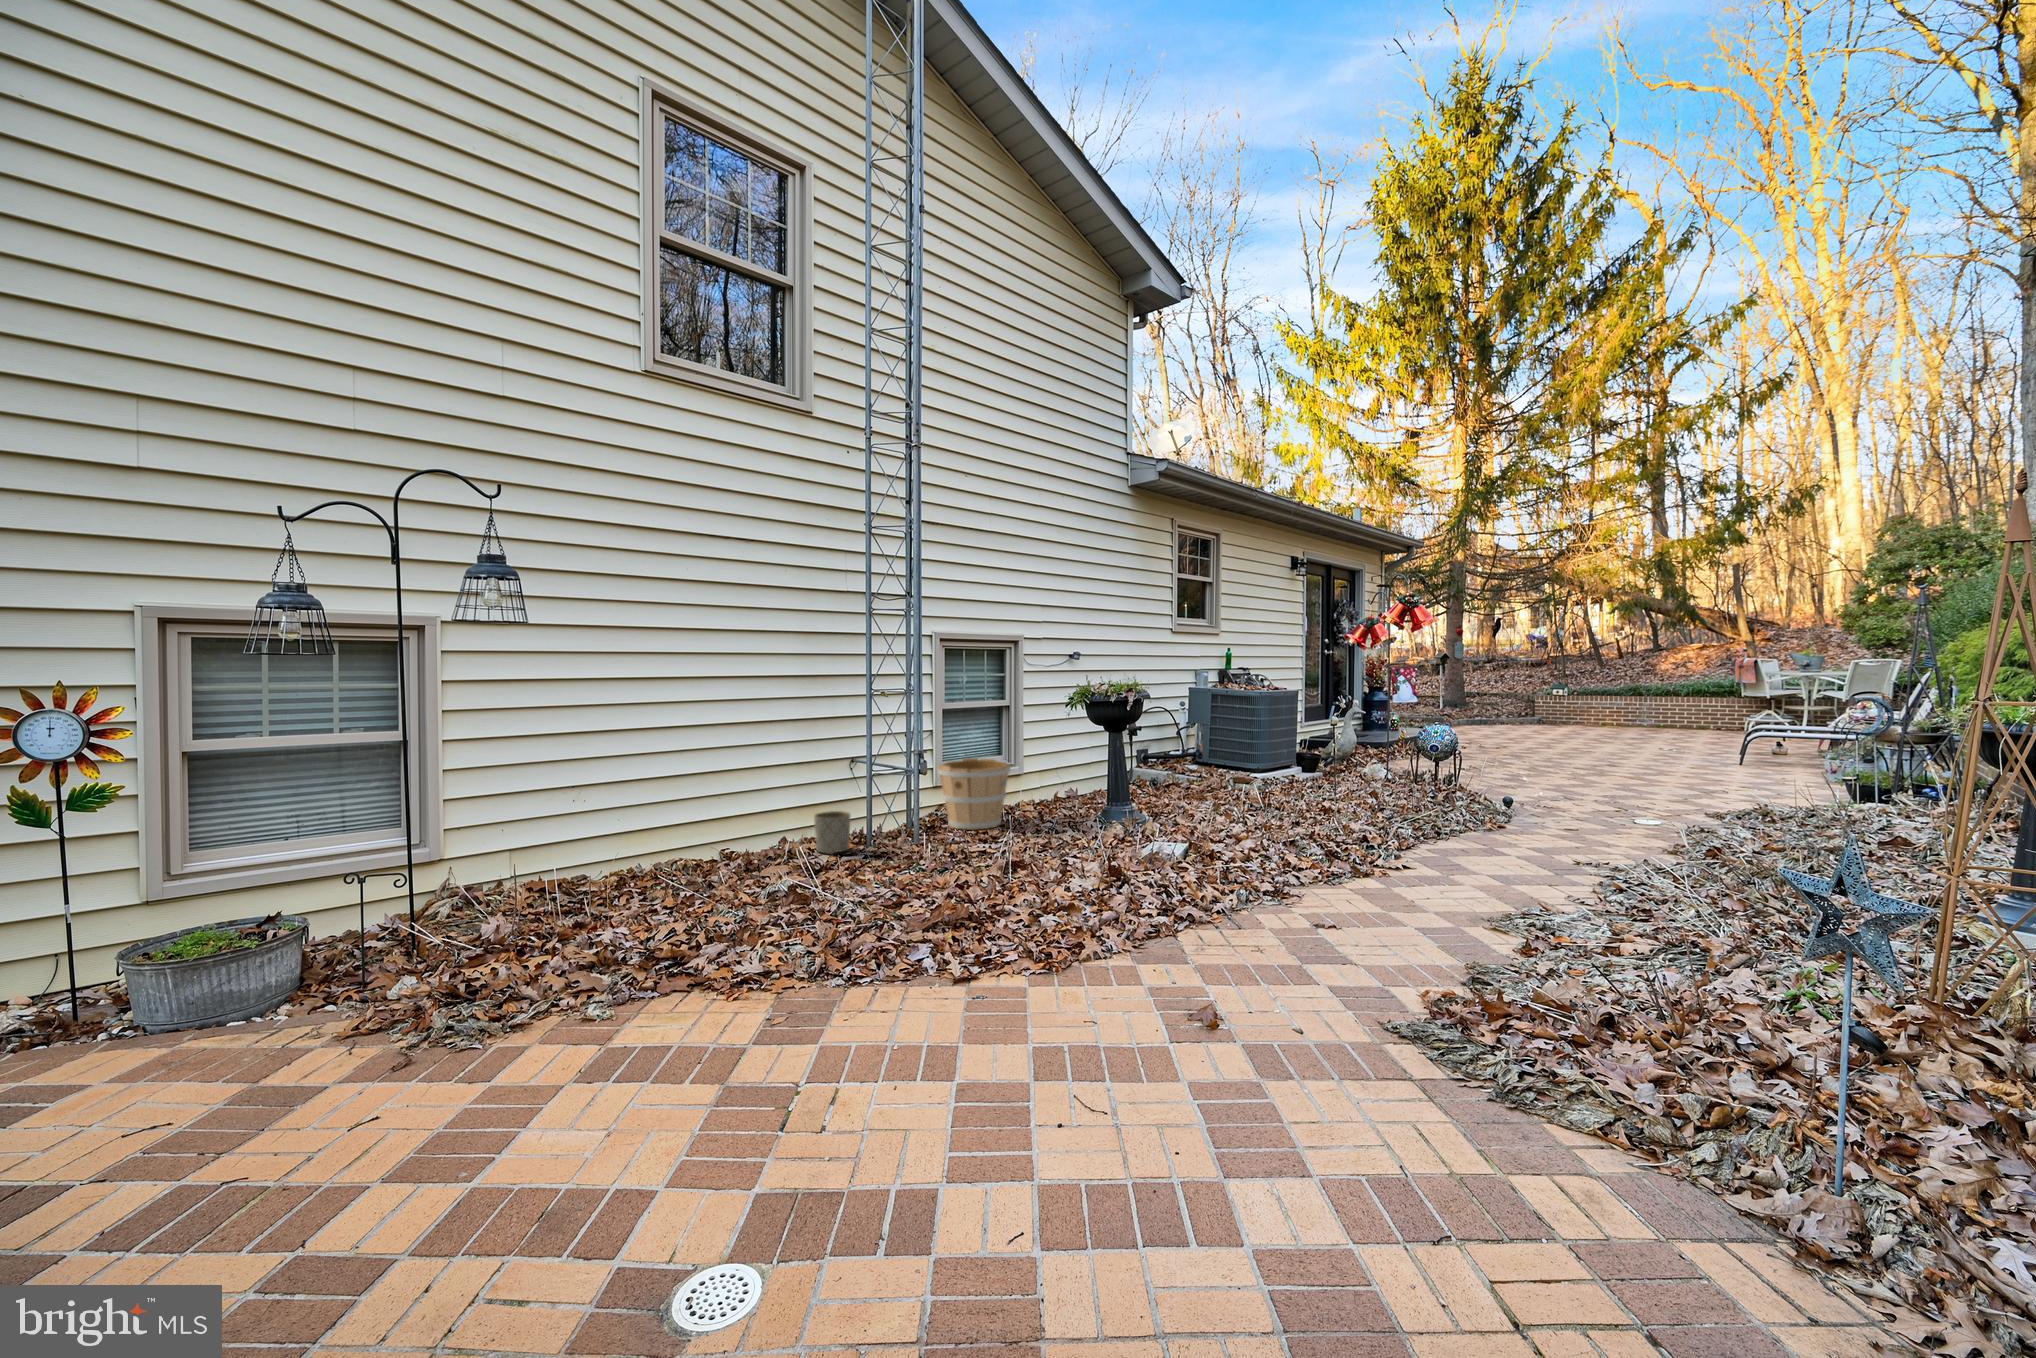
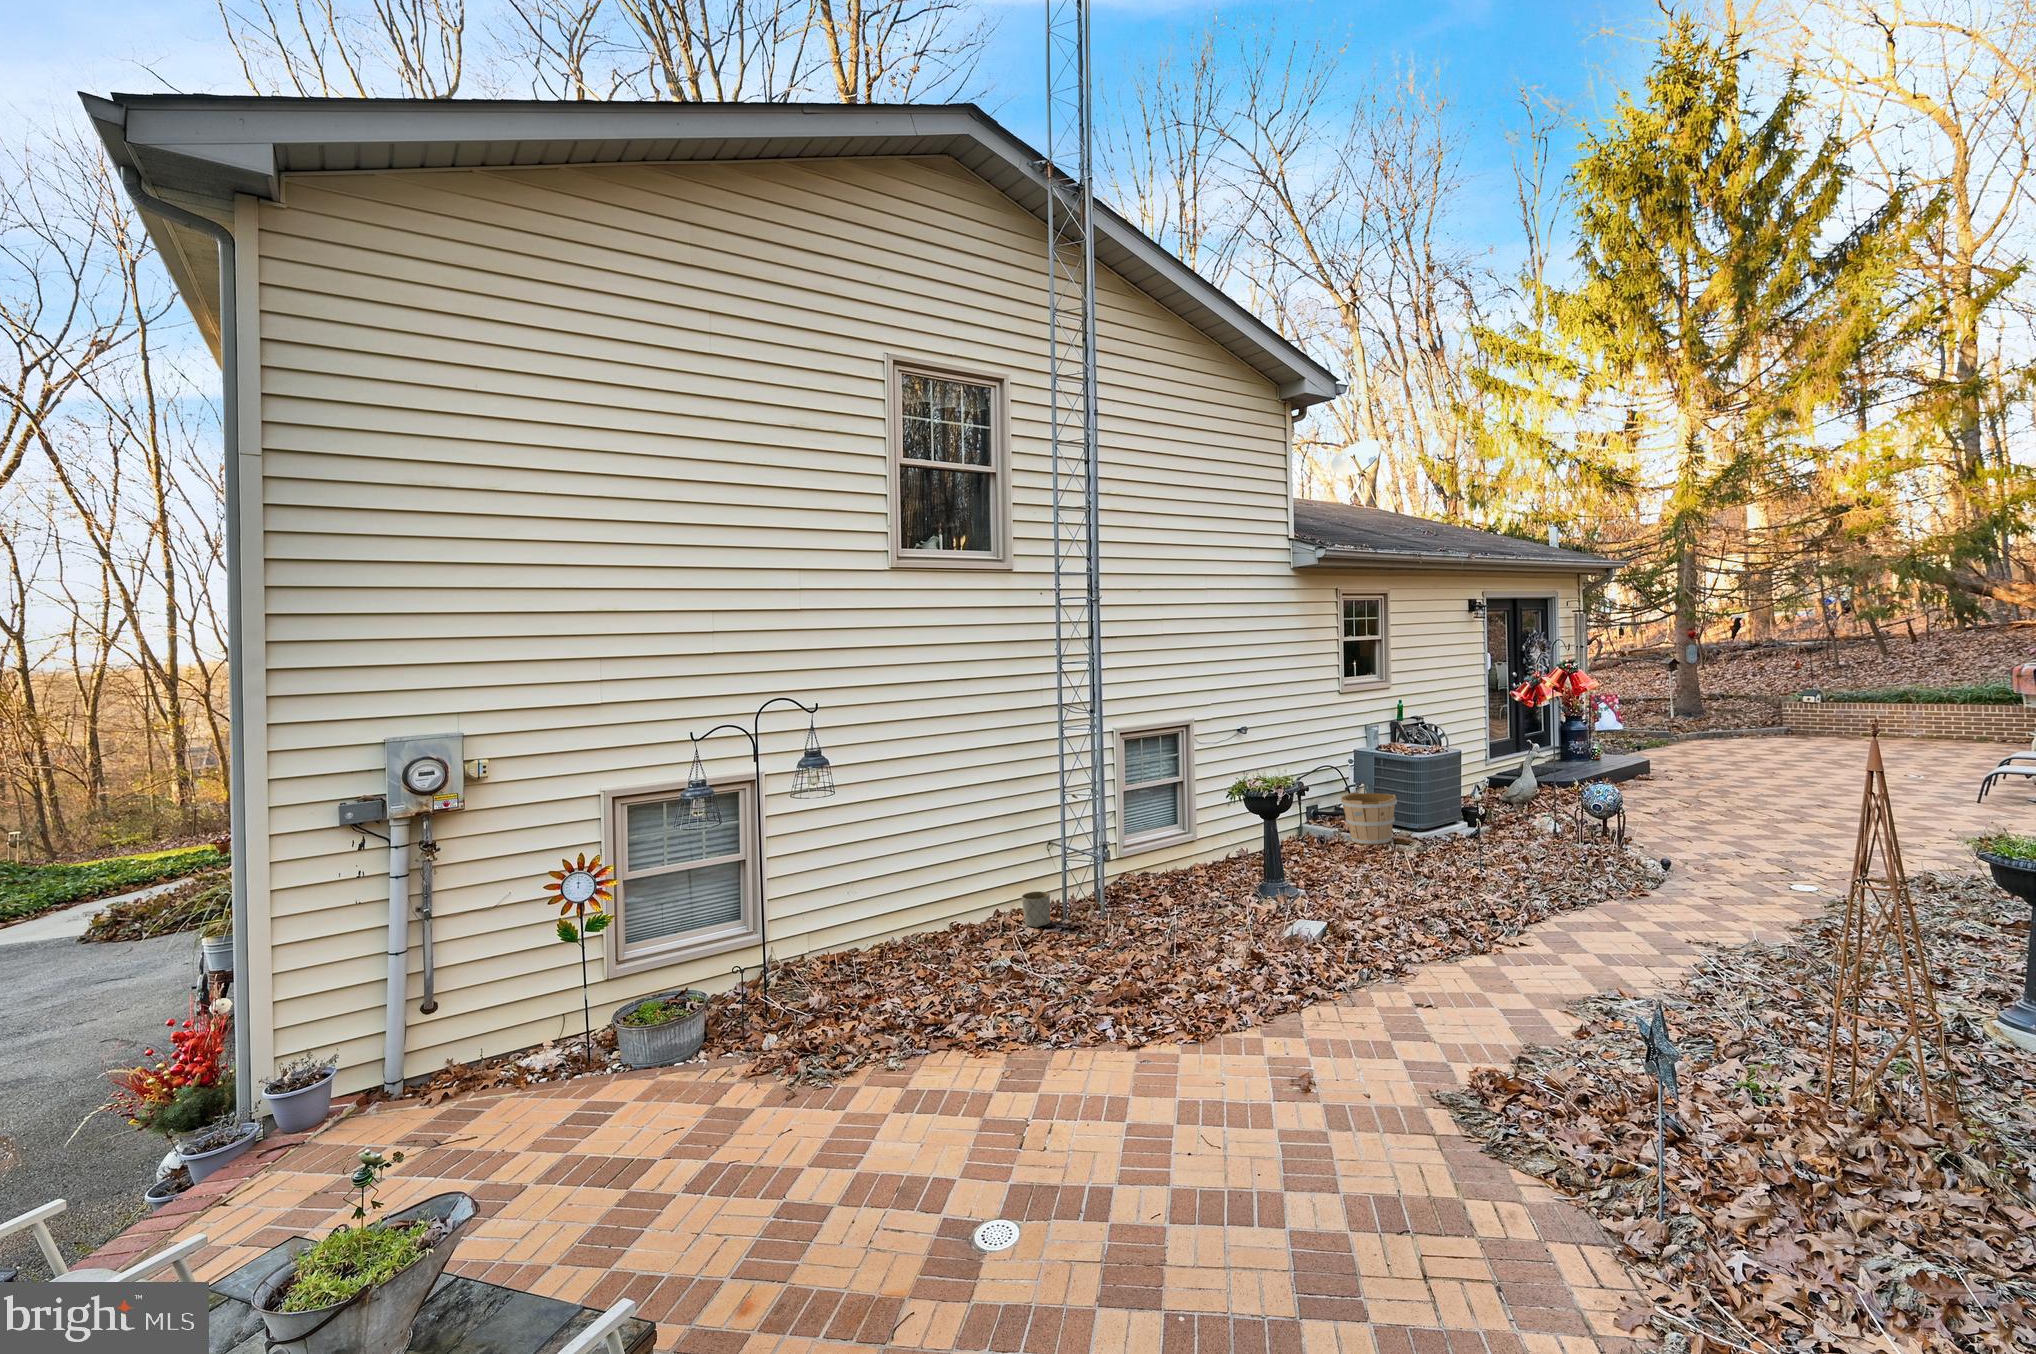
wooden bucket: present [937,758,1011,830] -> present [1341,792,1397,845]

